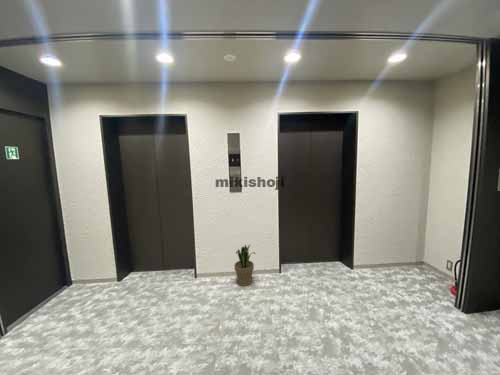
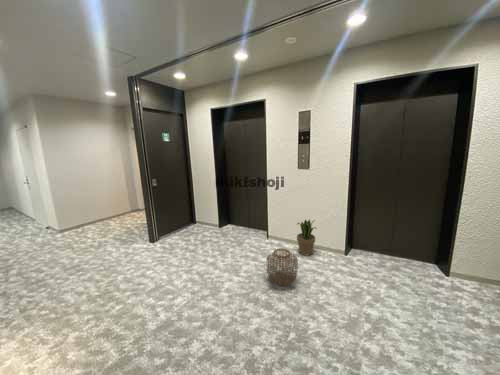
woven basket: none [221,287,258,336] -> present [267,248,298,286]

